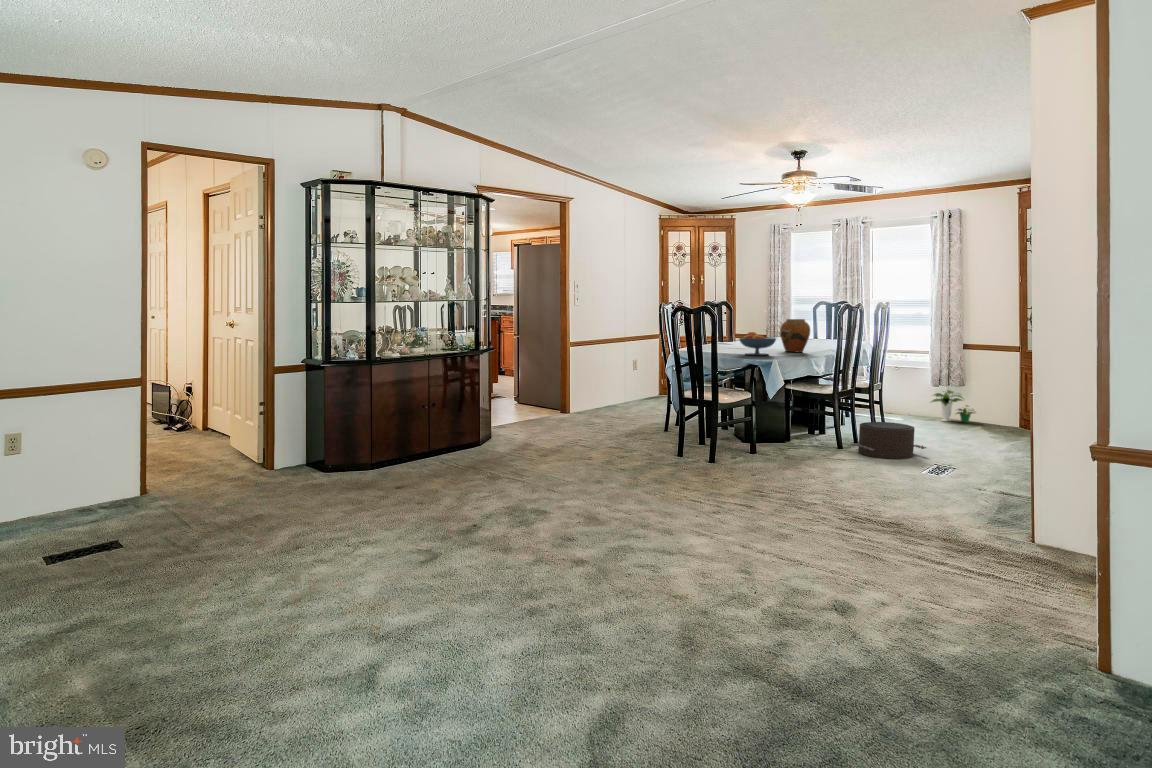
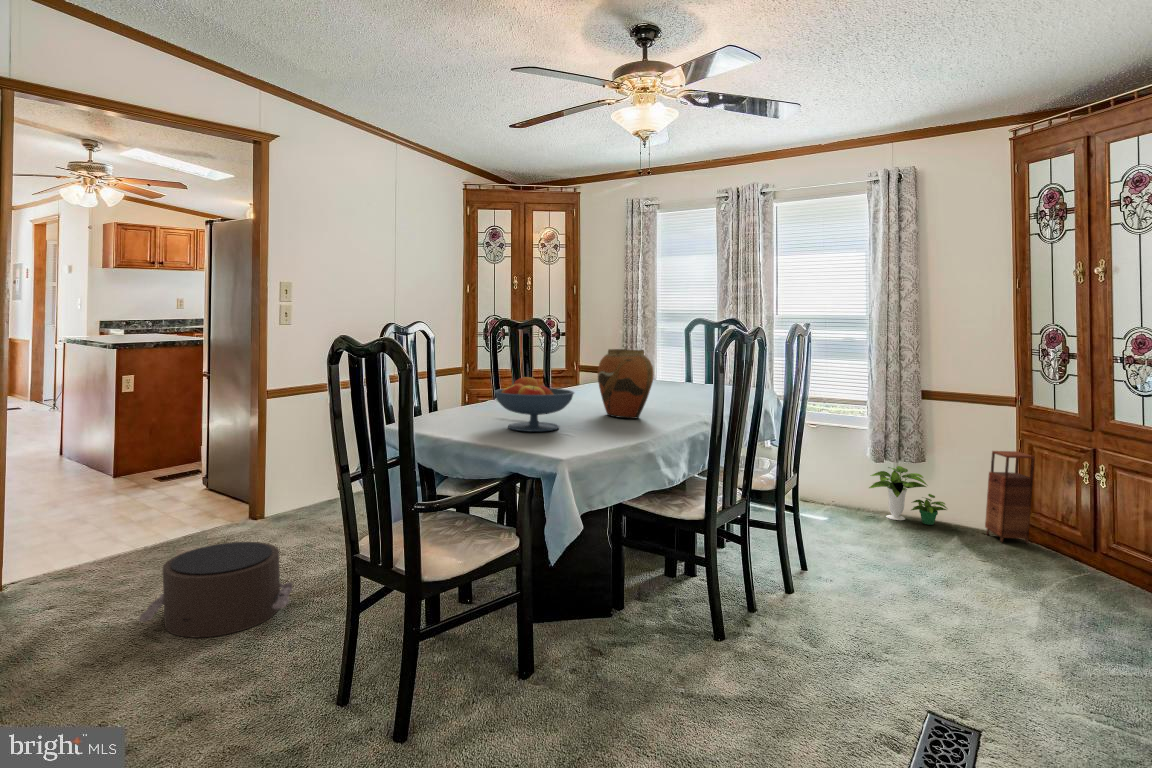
storage cabinet: none [997,377,1024,429] -> present [985,451,1035,544]
pouf: present [854,422,926,459] -> present [139,542,292,638]

